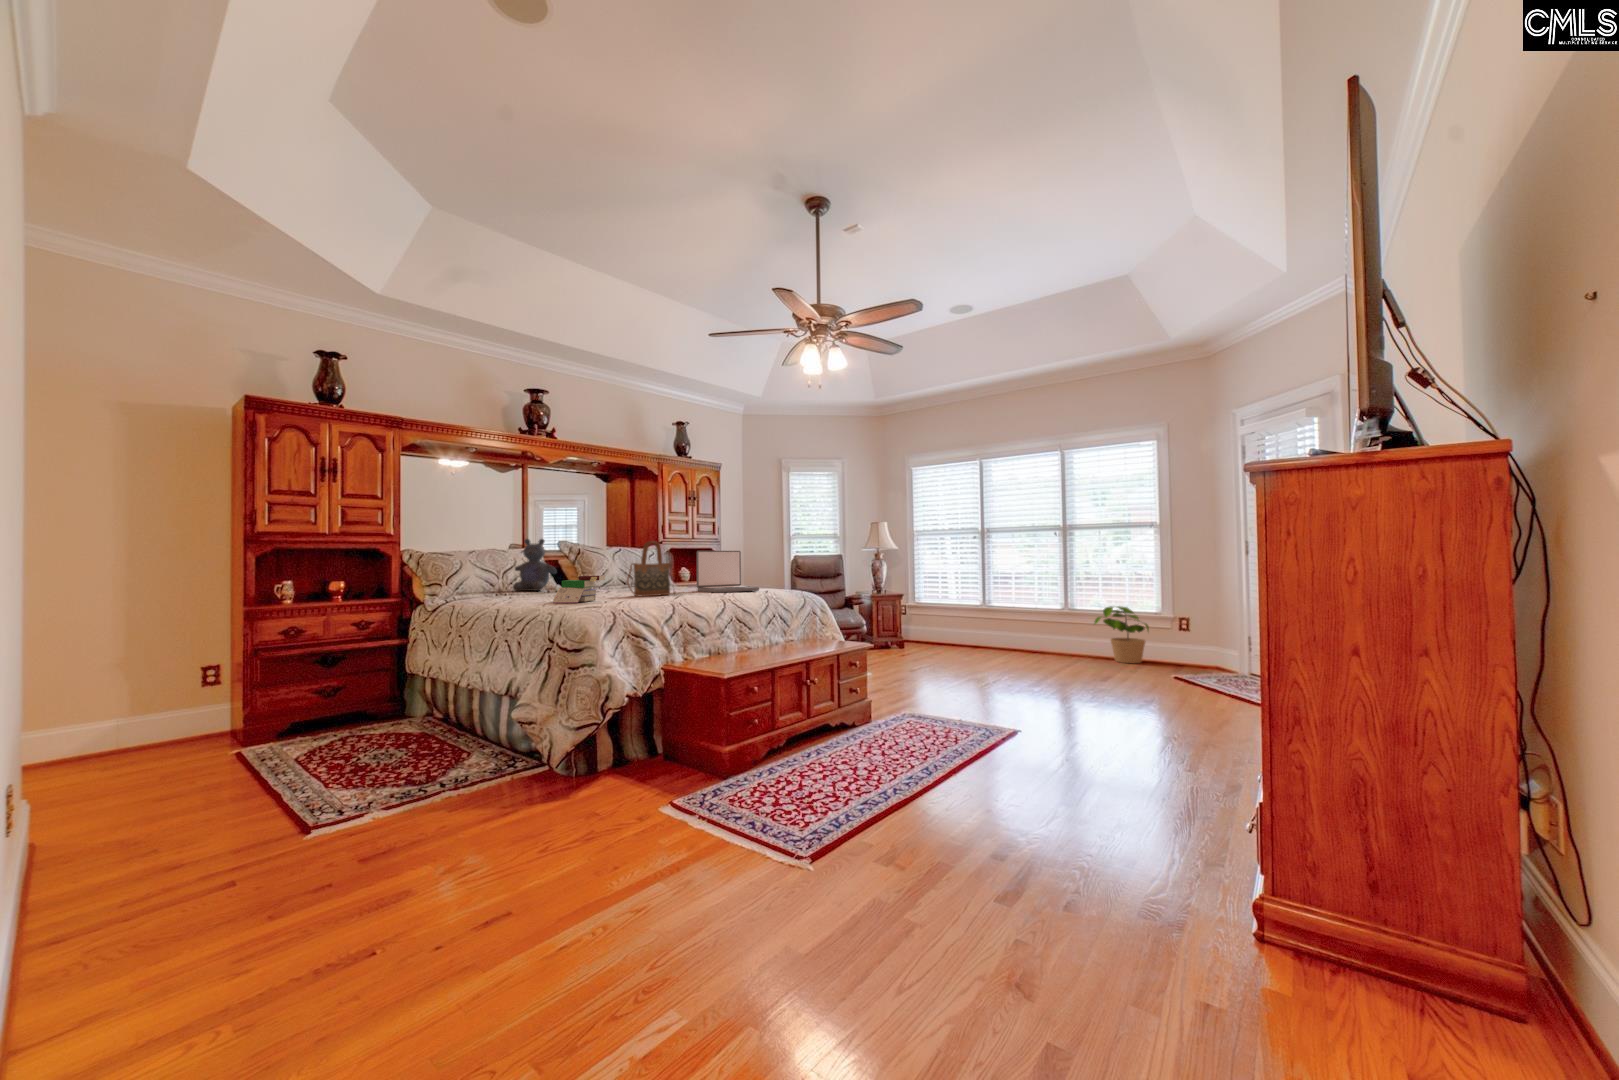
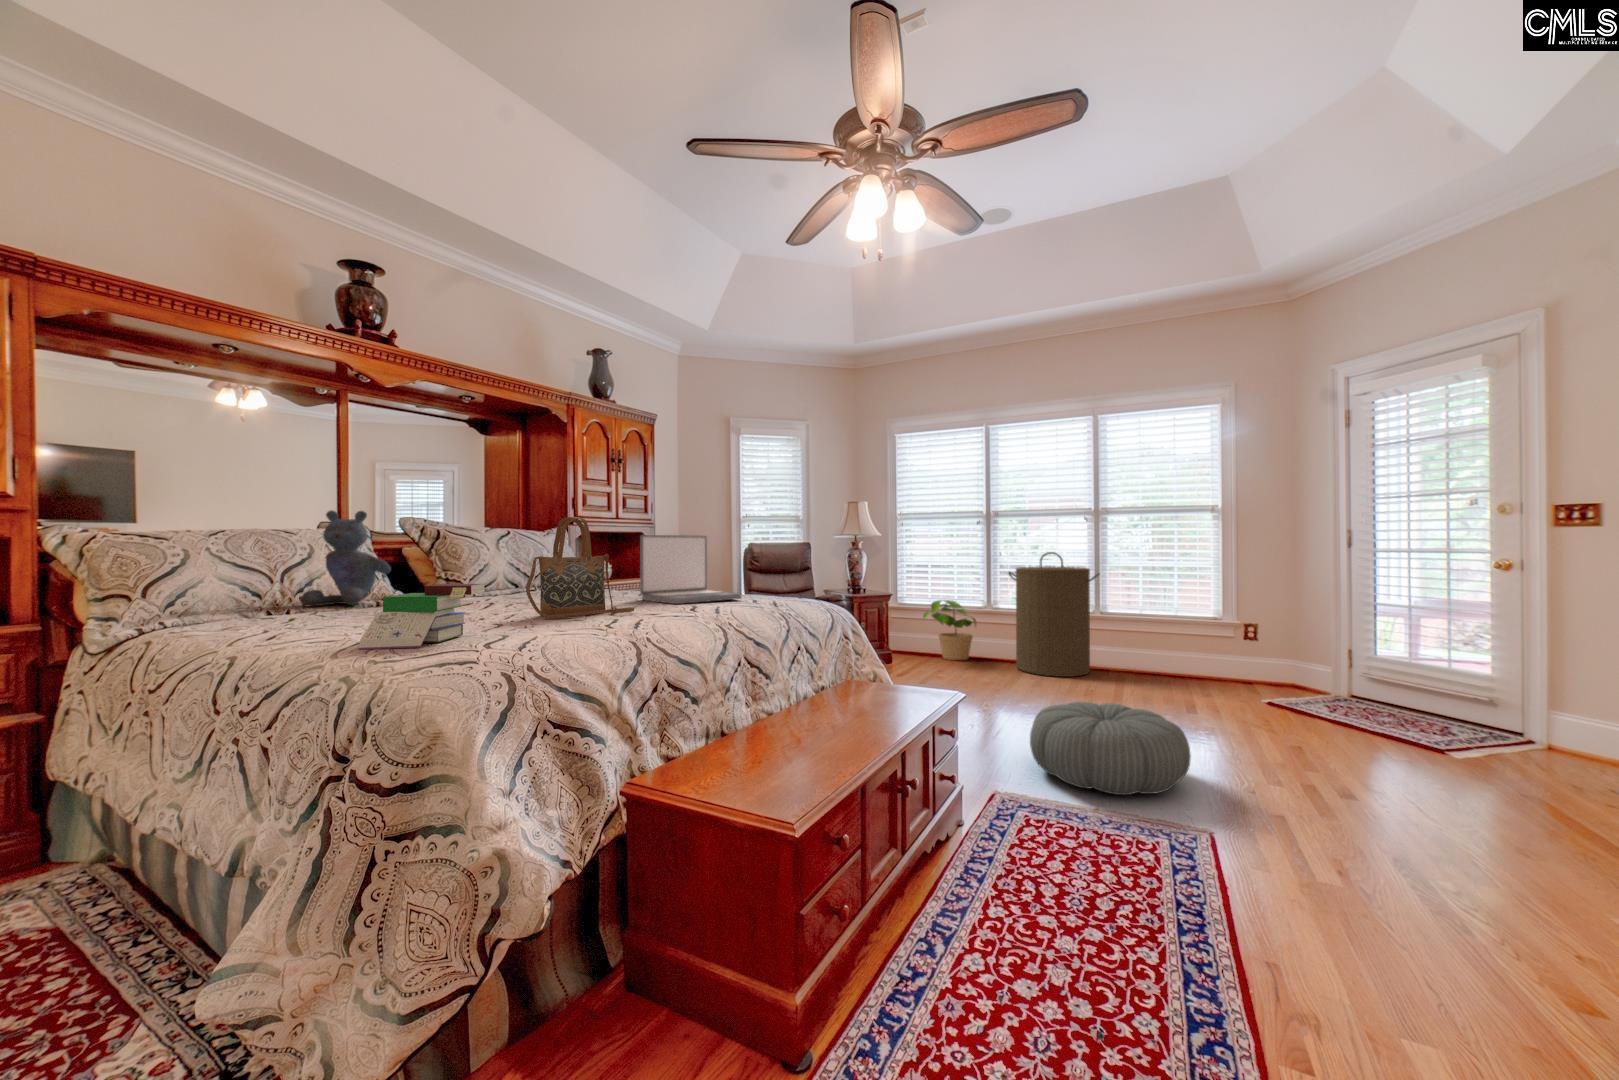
laundry hamper: none [991,560,1060,657] -> present [1008,552,1099,677]
potted plant: present [1095,606,1149,663] -> present [923,600,976,660]
pouf: none [936,660,1035,713] -> present [1030,702,1191,795]

